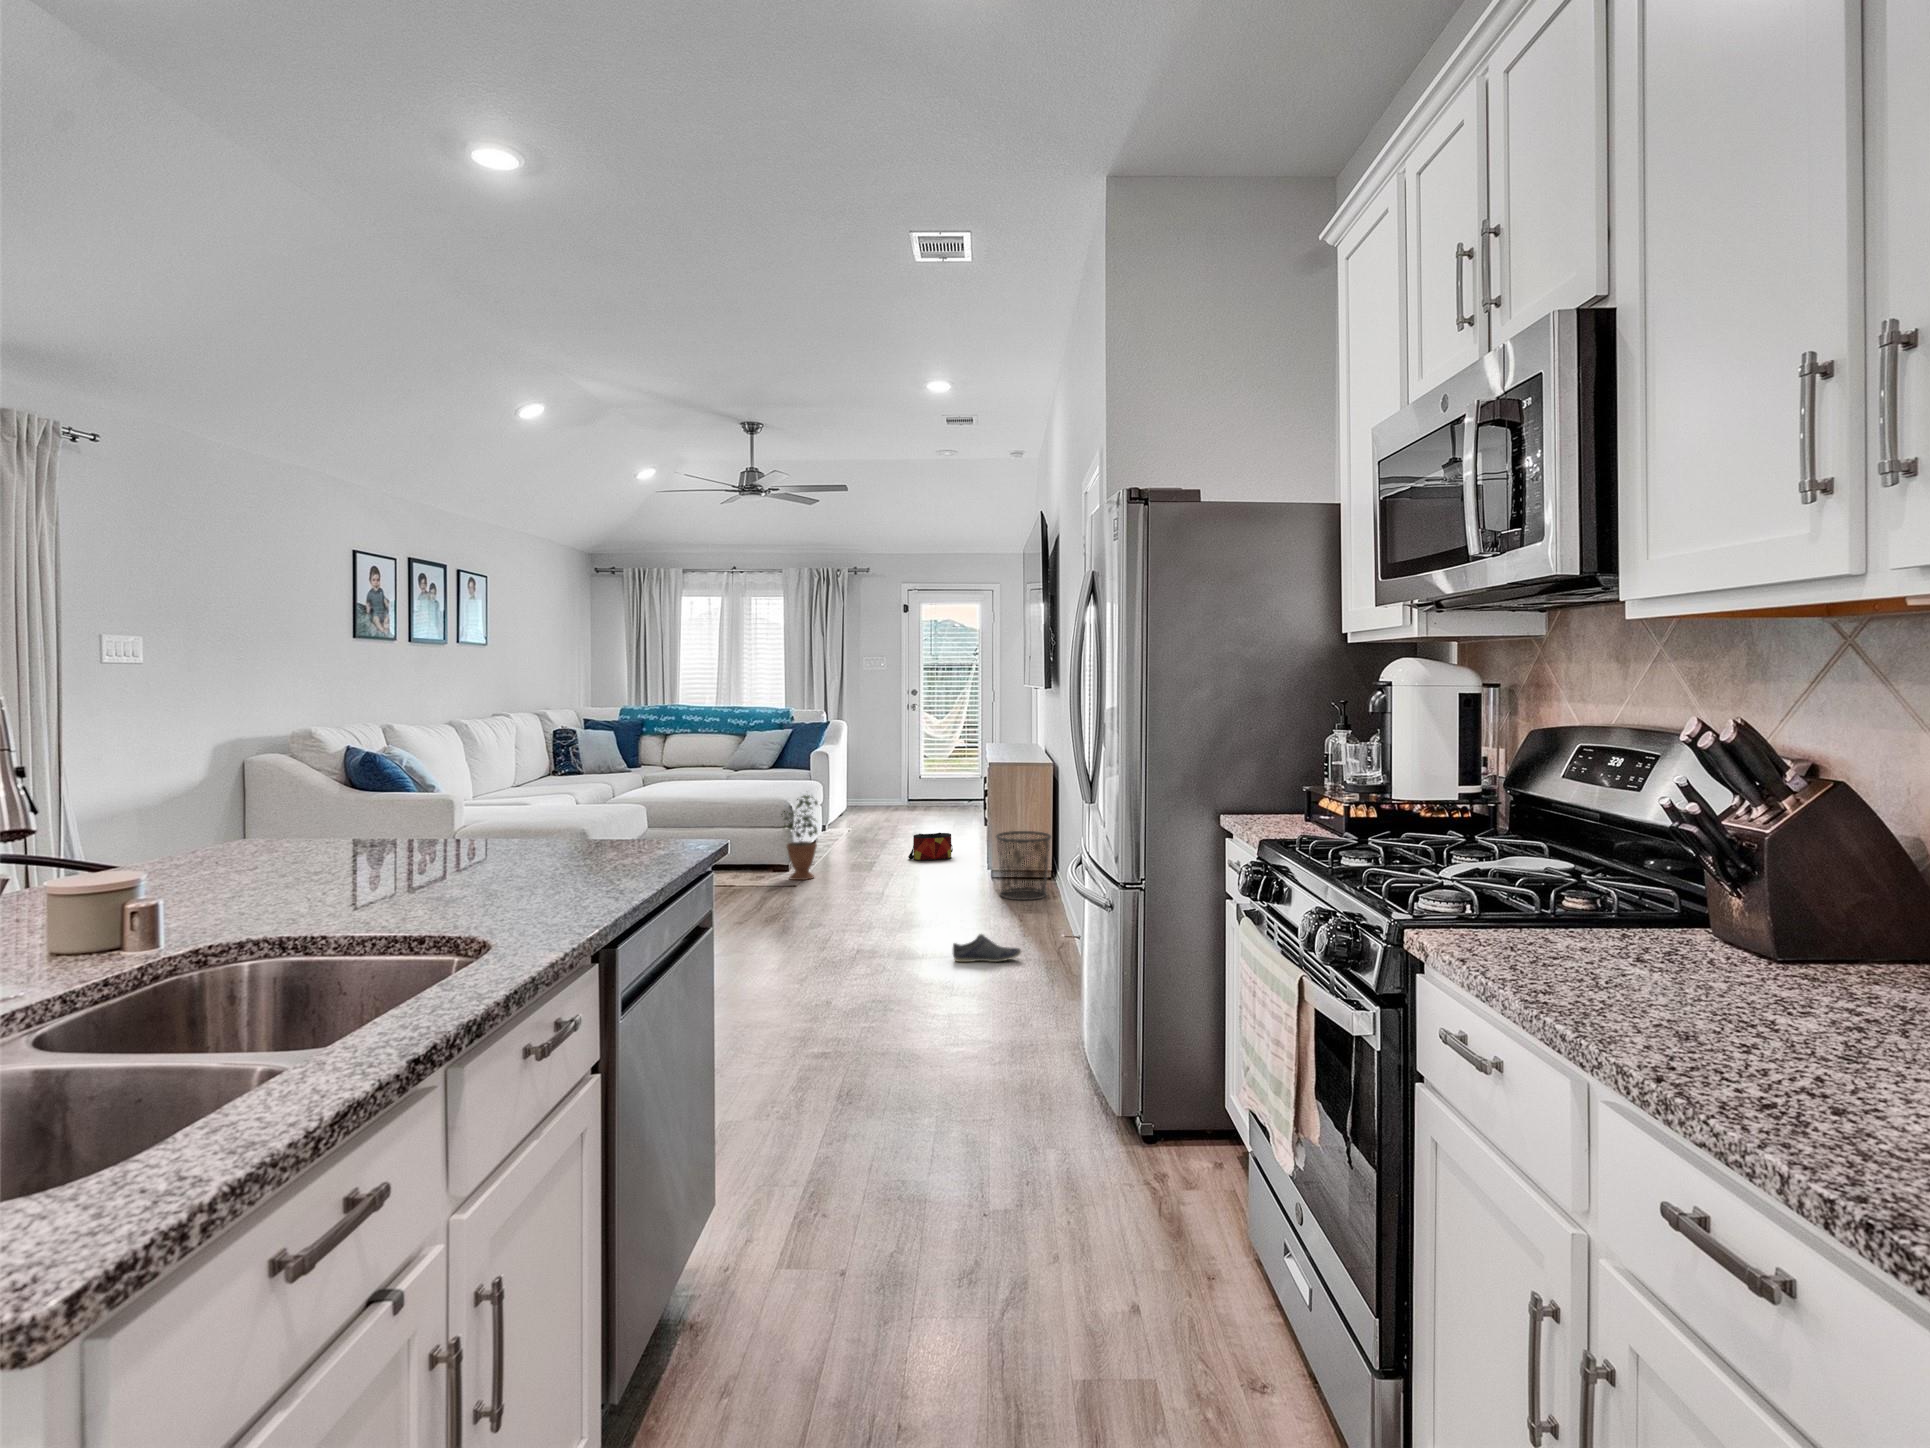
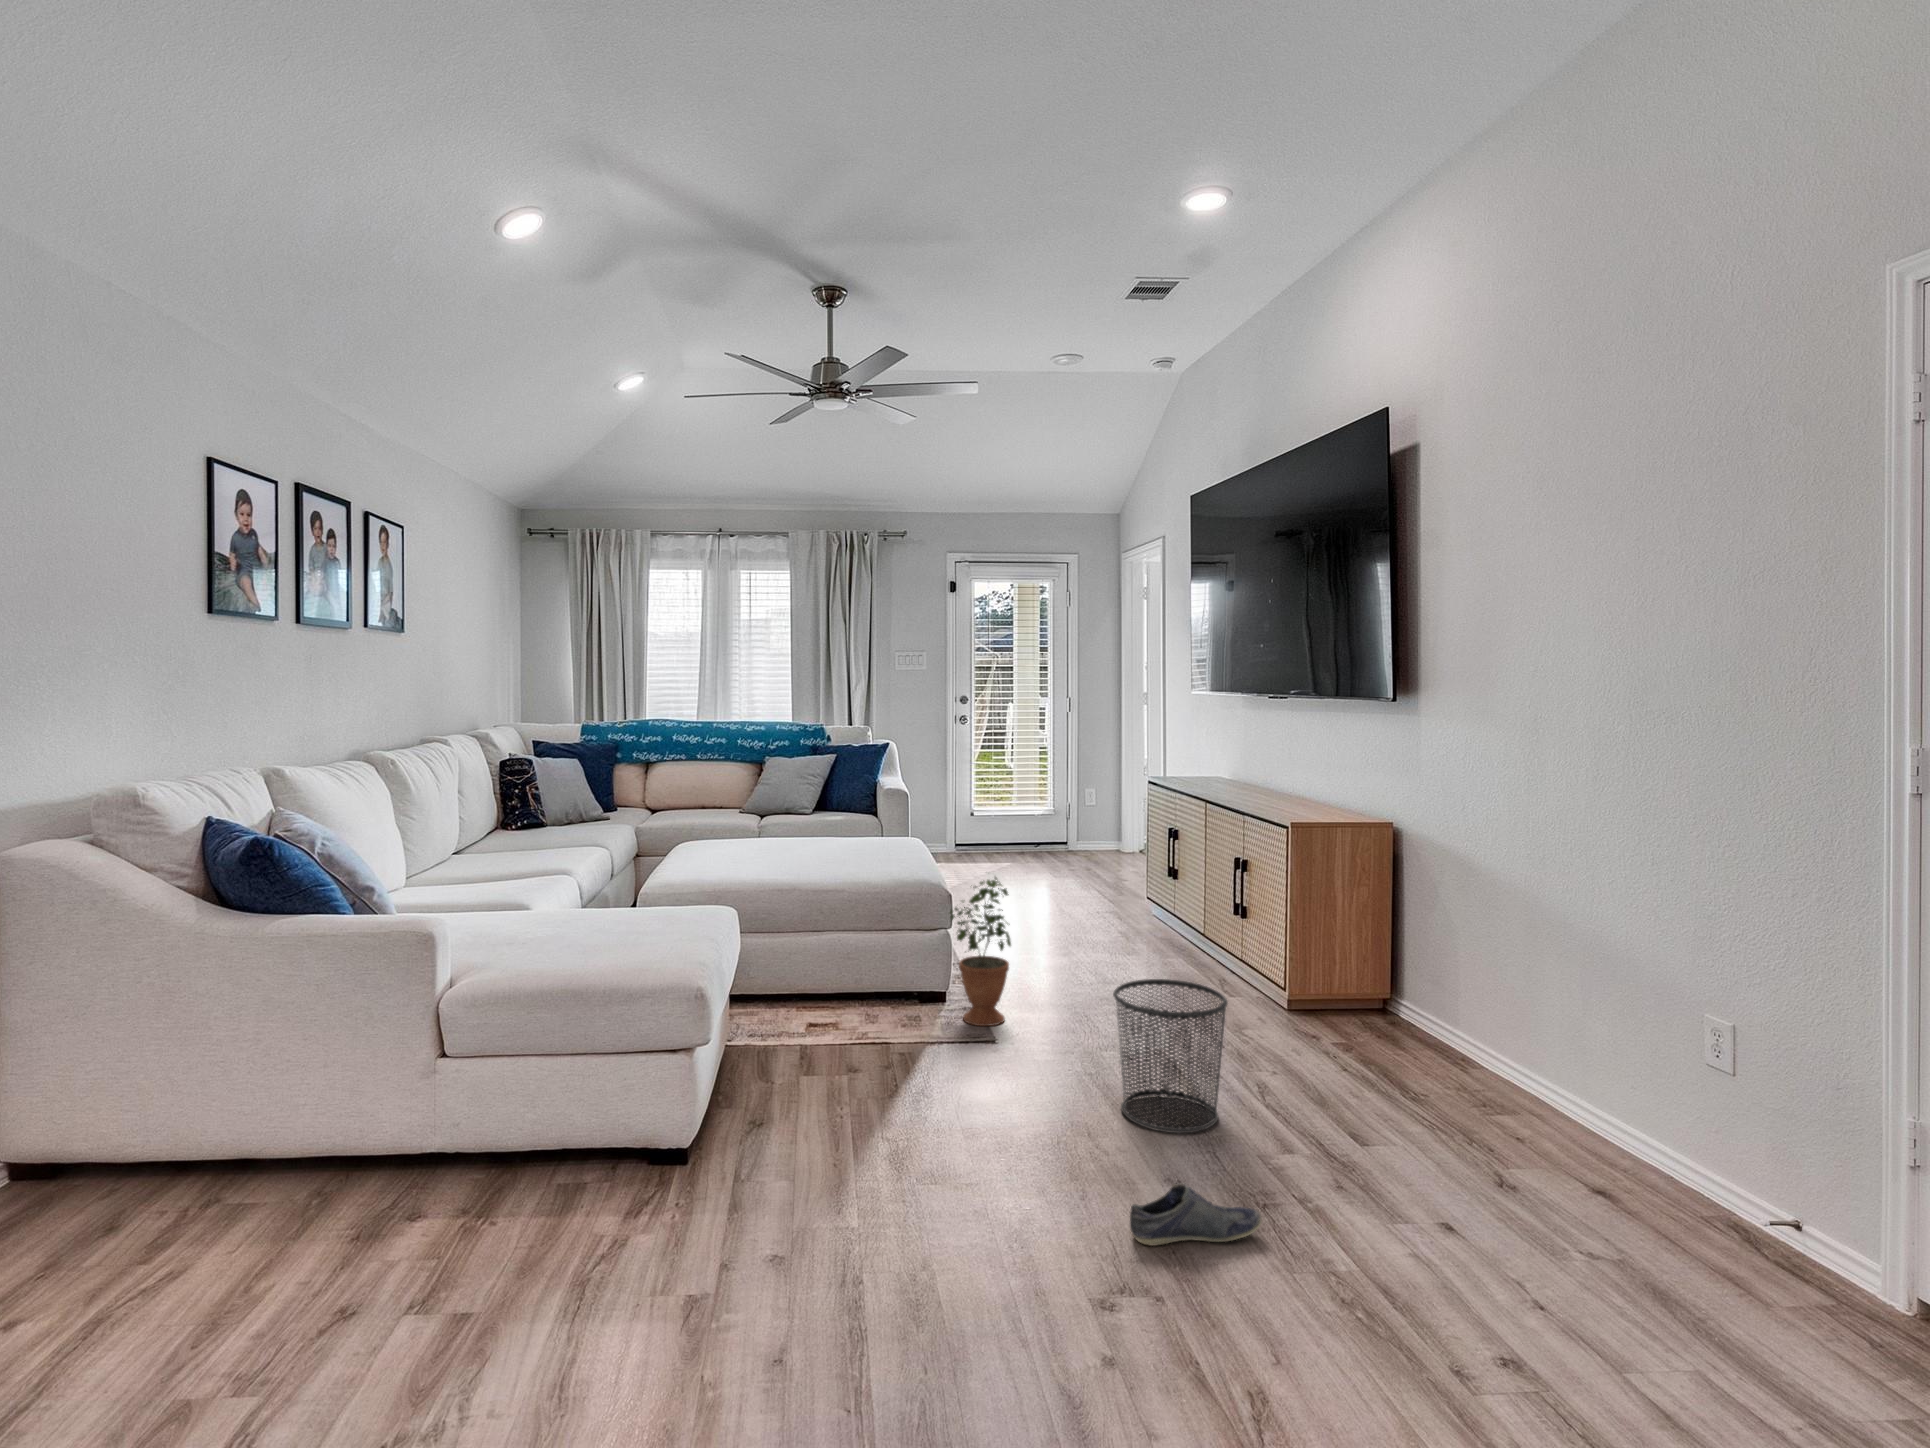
waste bin: present [996,831,1051,900] -> present [1113,979,1228,1133]
bag: present [908,833,953,861] -> none [1098,923,1161,970]
shoe: present [953,934,1021,962] -> present [1130,1183,1261,1246]

